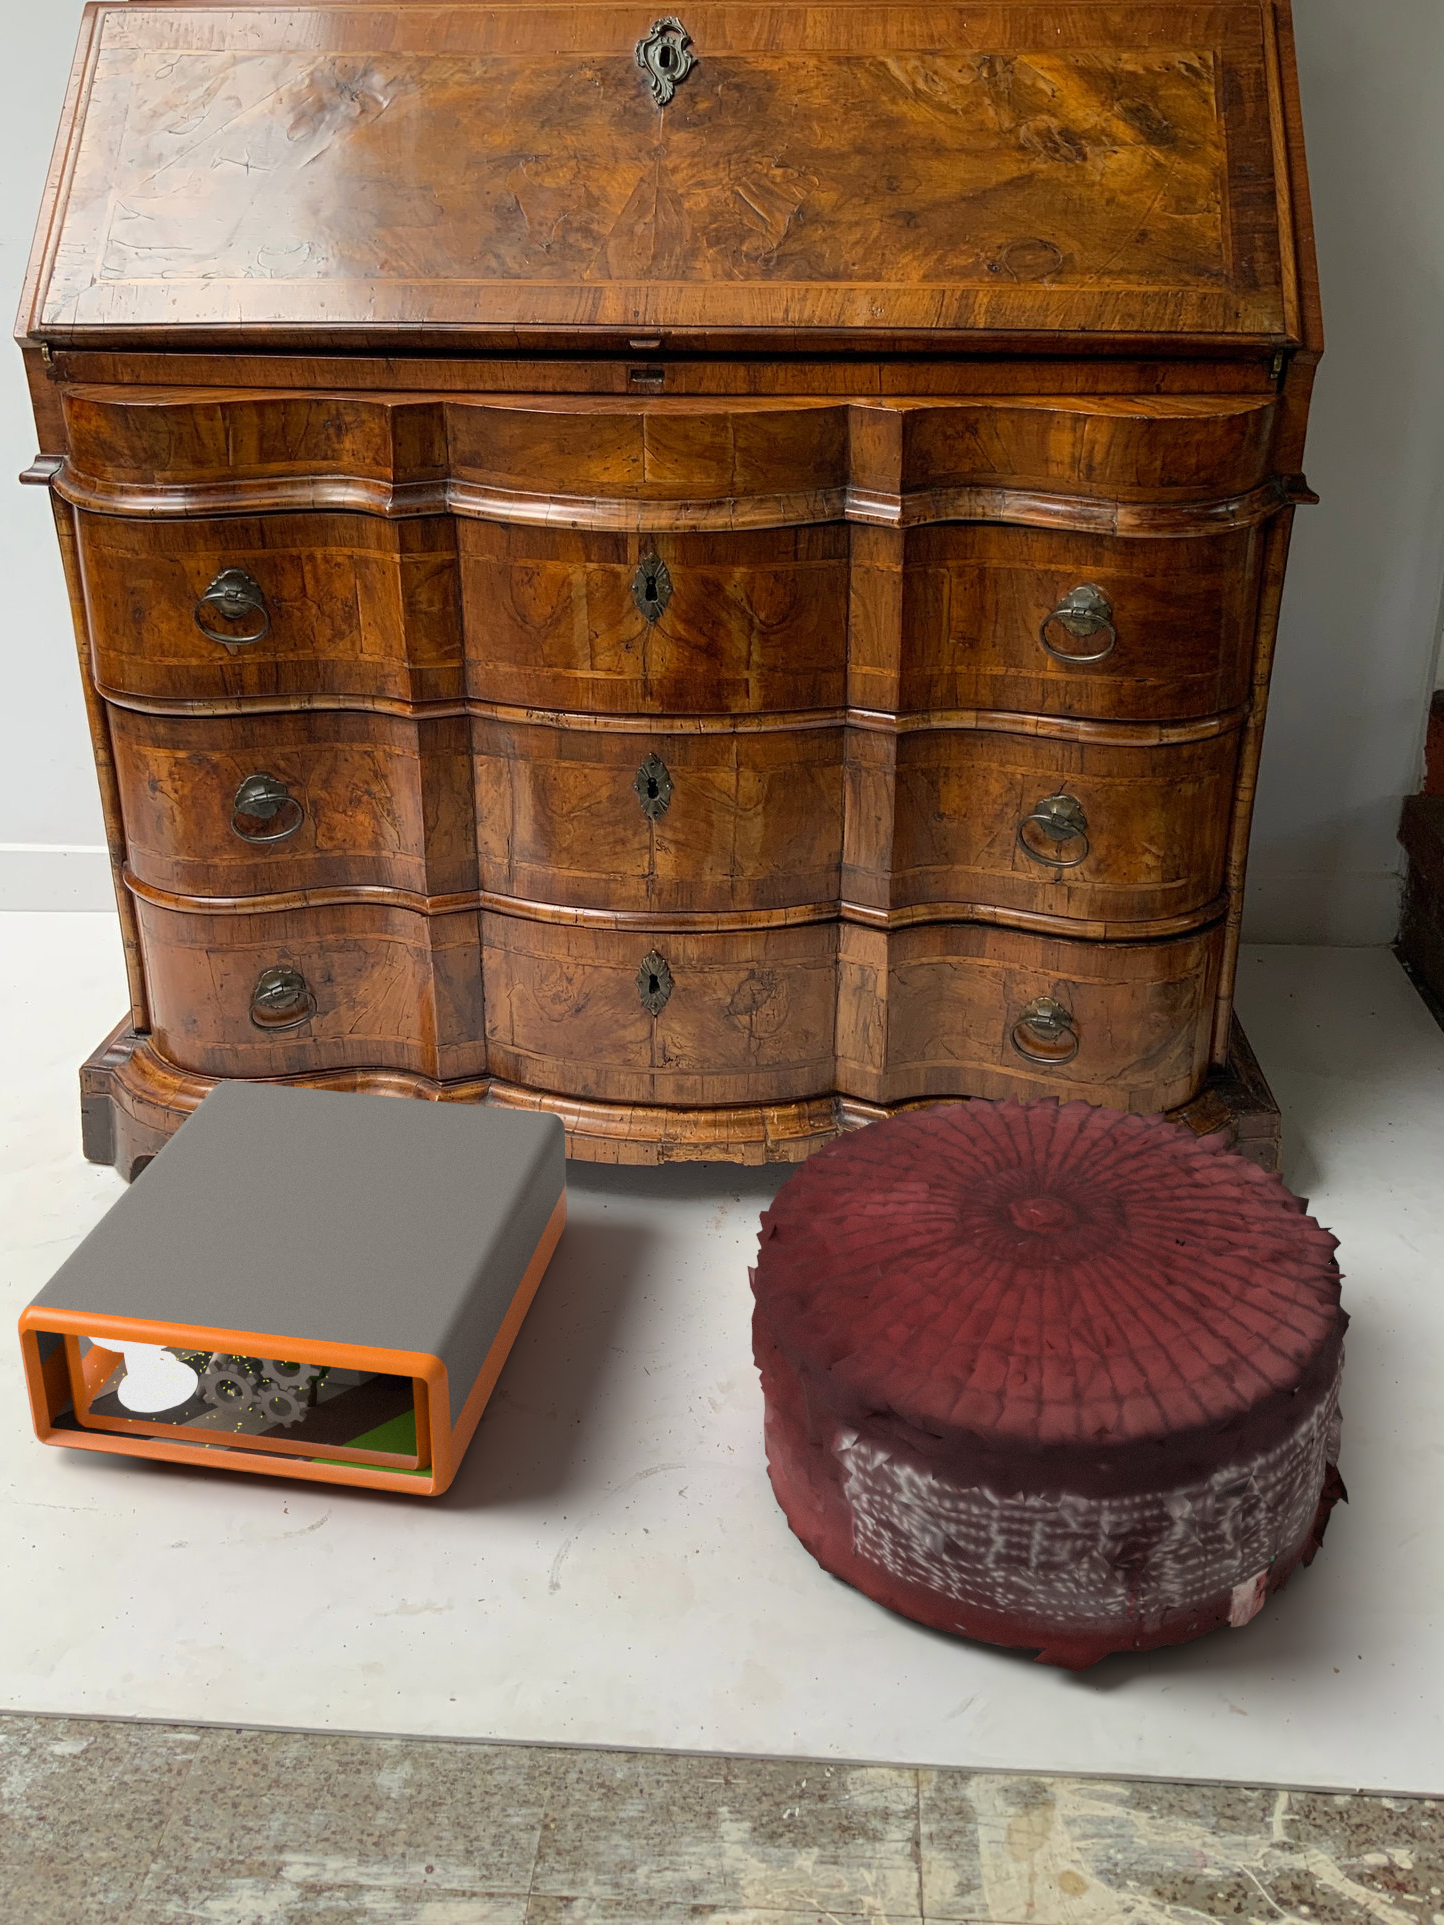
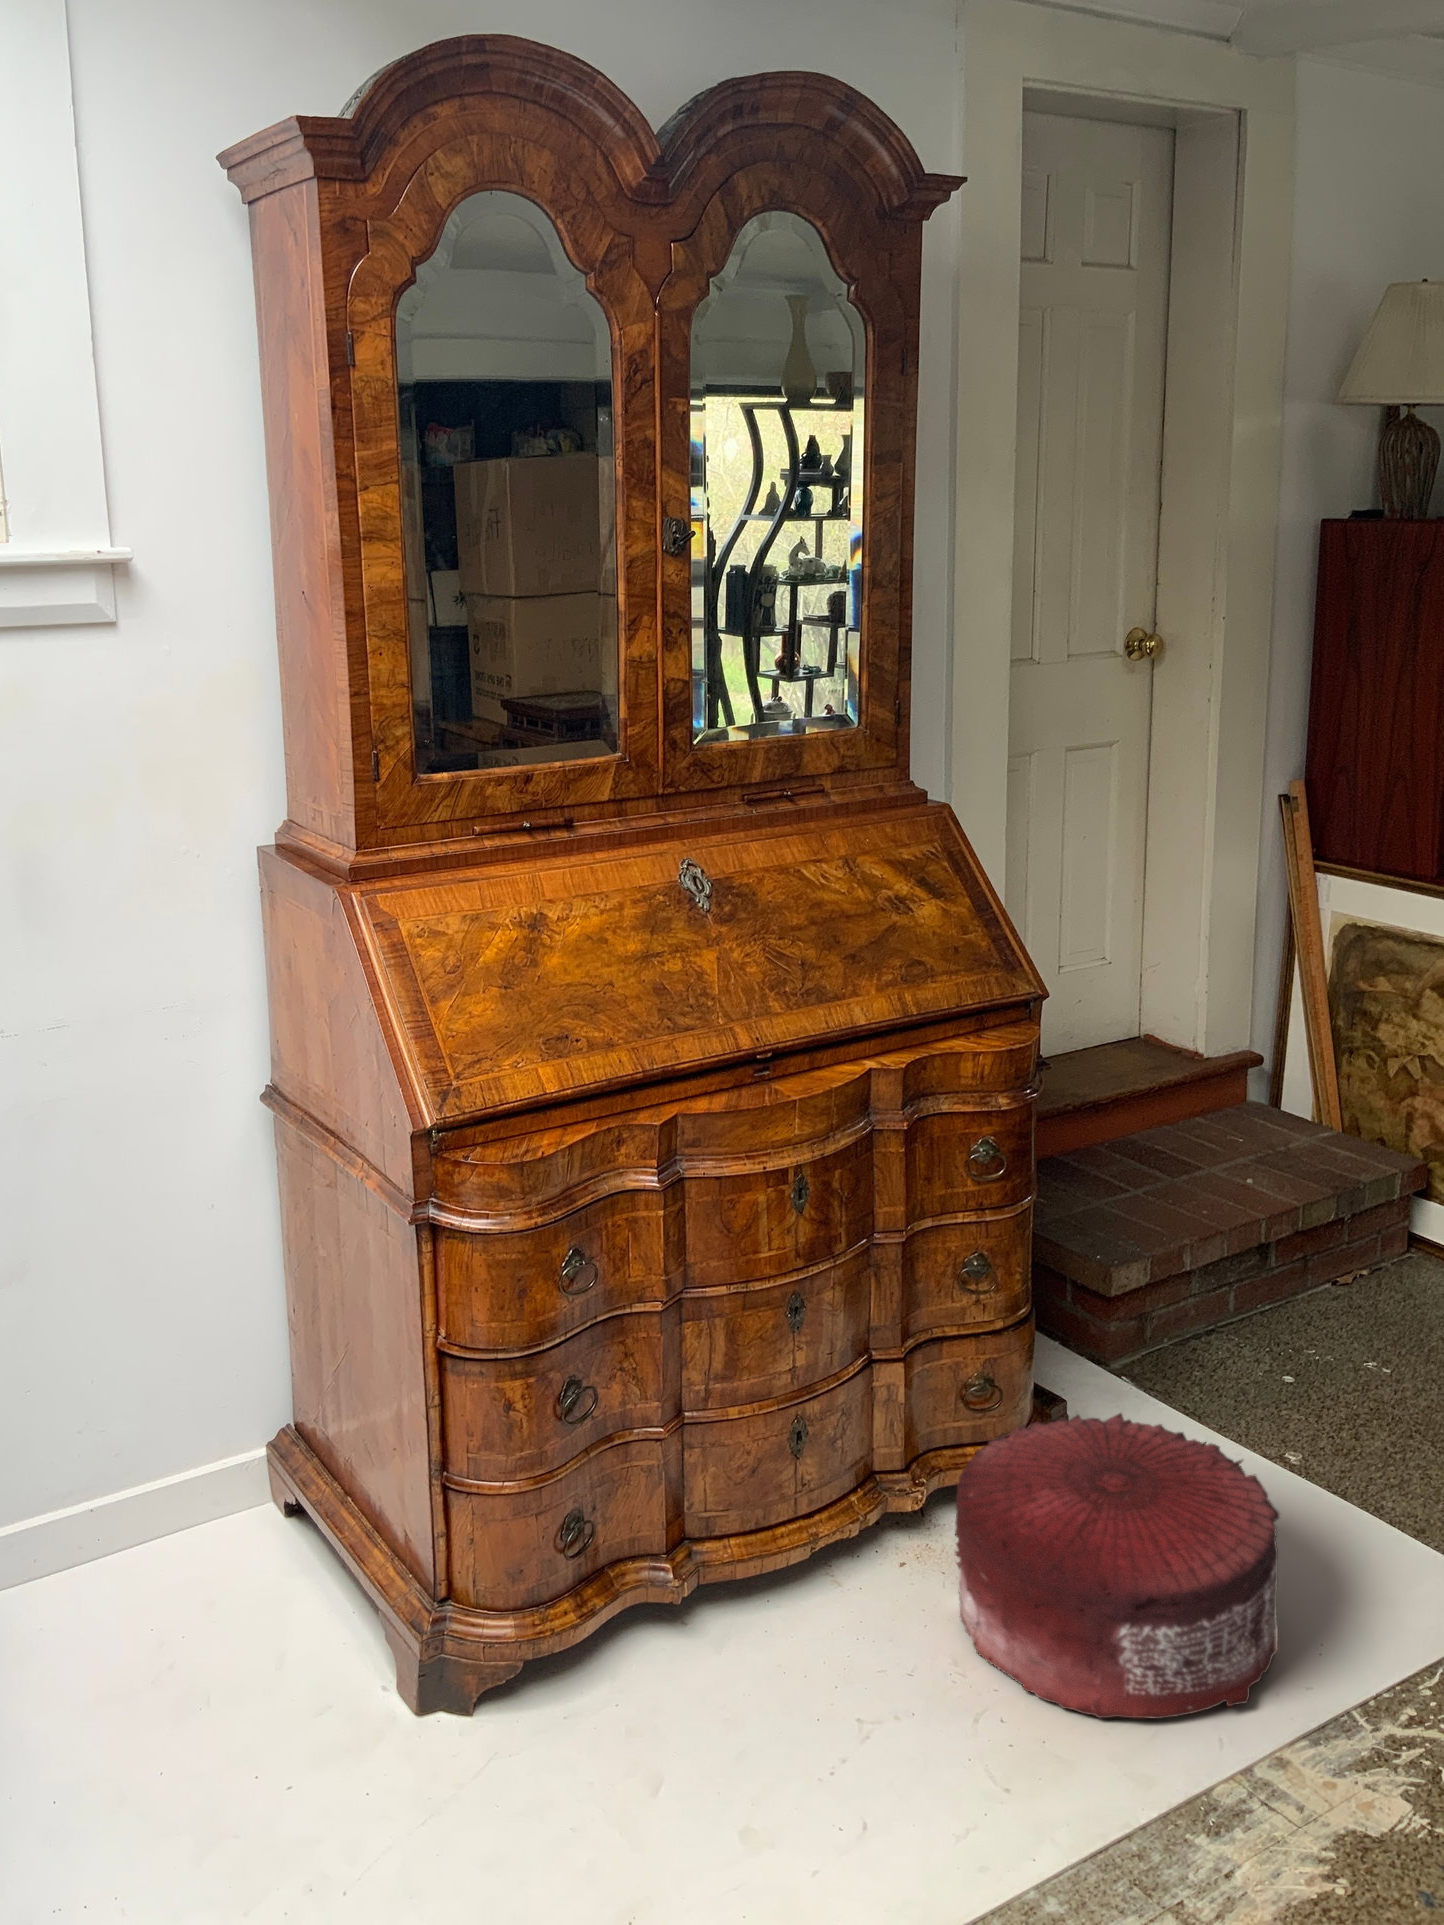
storage box: present [18,1080,567,1496] -> none [538,1543,906,1864]

